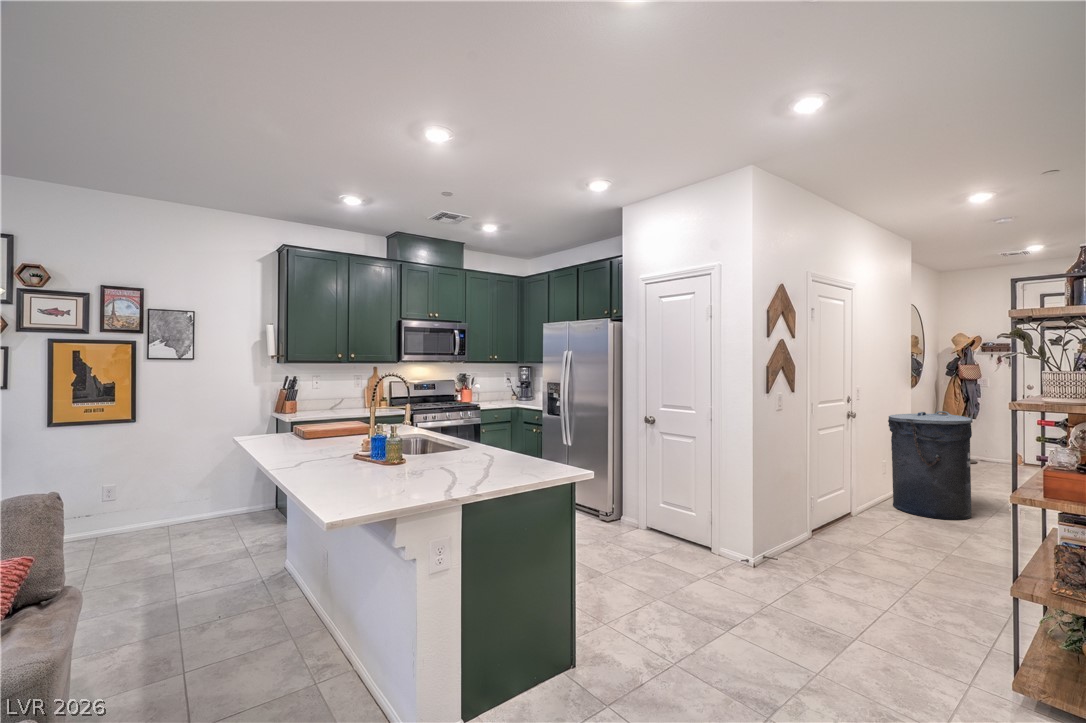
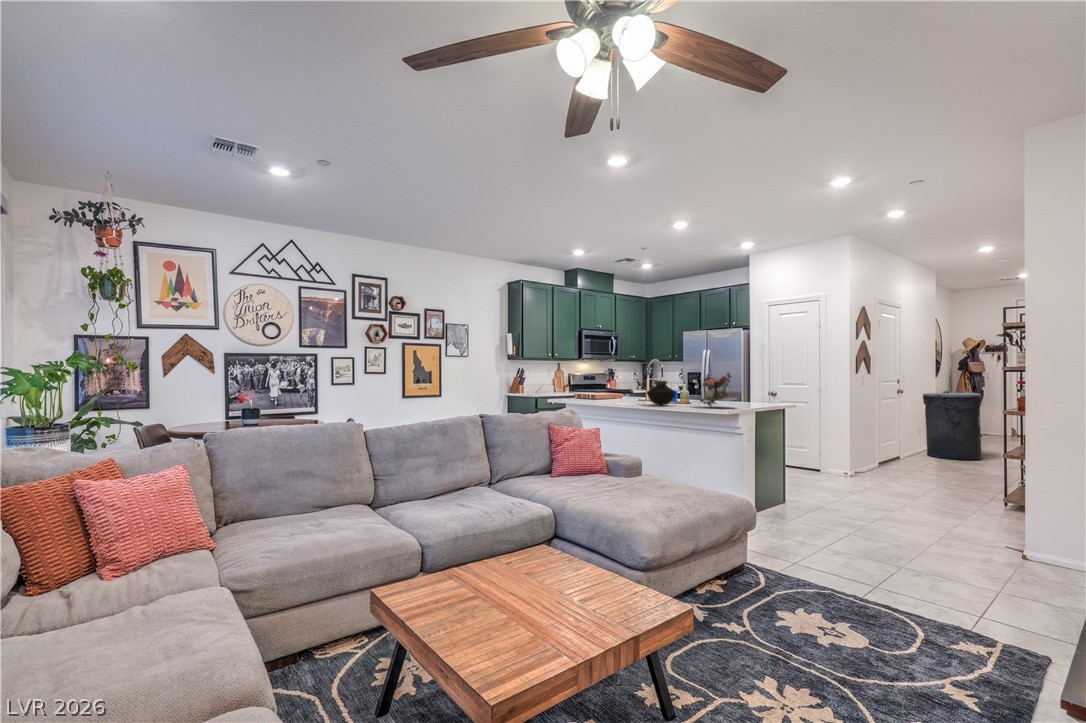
flower arrangement: none [379,403,476,478] -> present [699,373,738,406]
vase: none [302,419,362,470] -> present [647,381,676,405]

